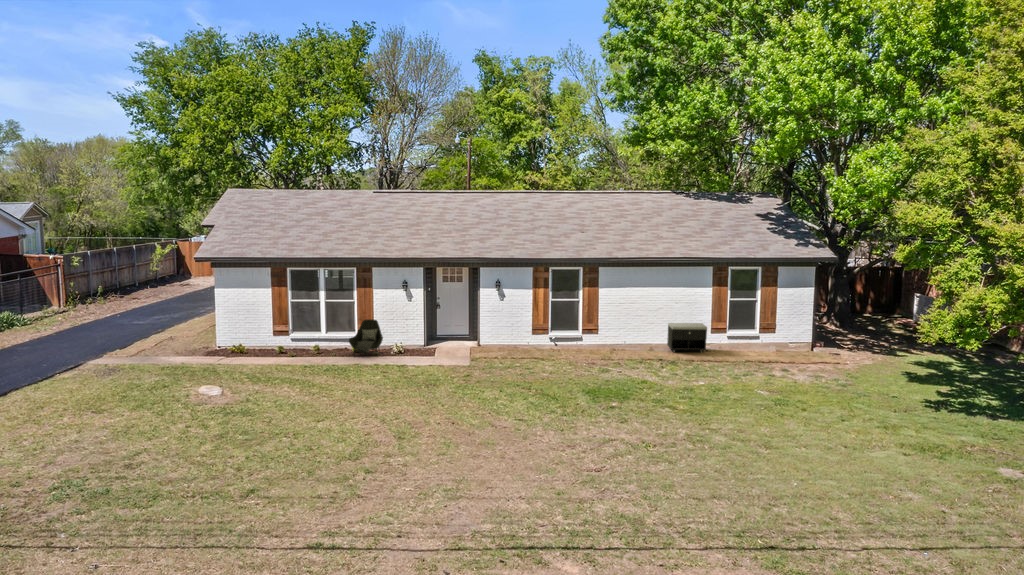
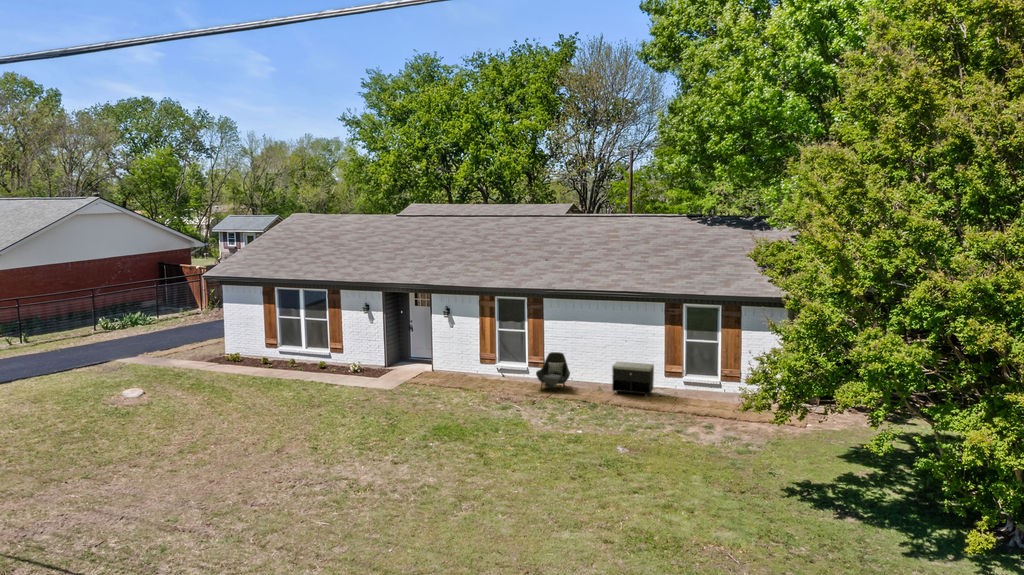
armchair: present [349,319,383,356] -> present [536,352,570,390]

